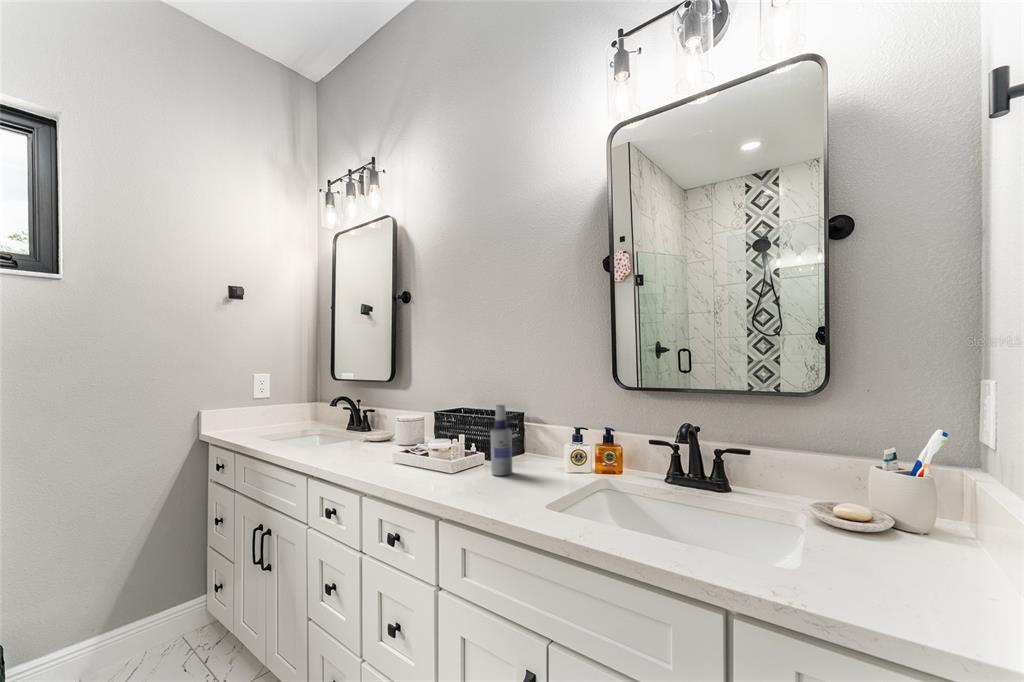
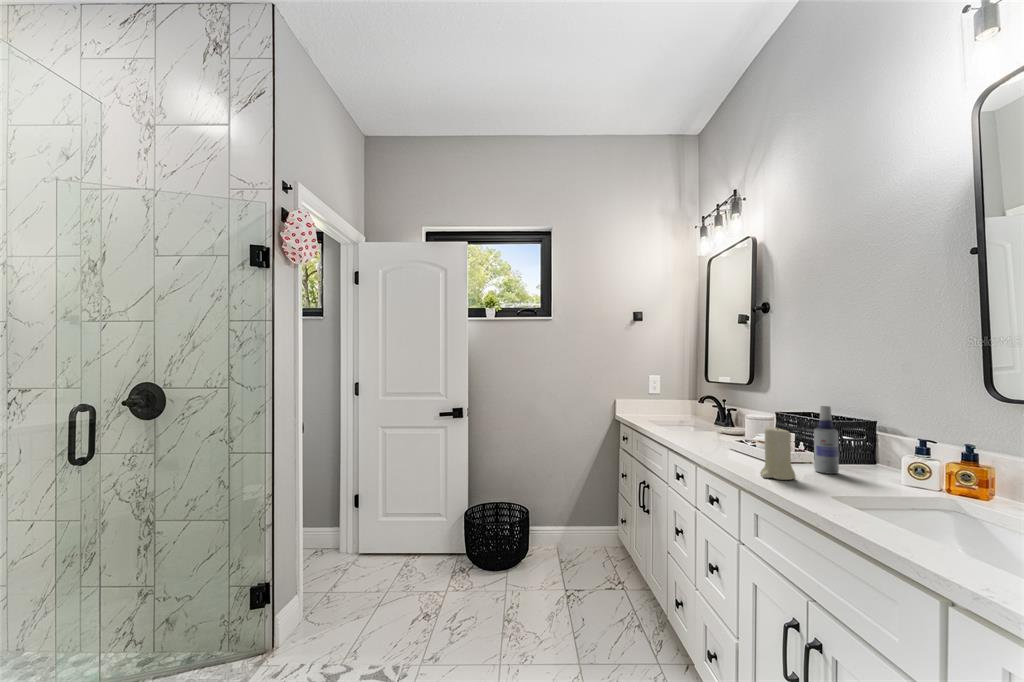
candle: none [452,434,489,498] -> present [760,425,795,480]

